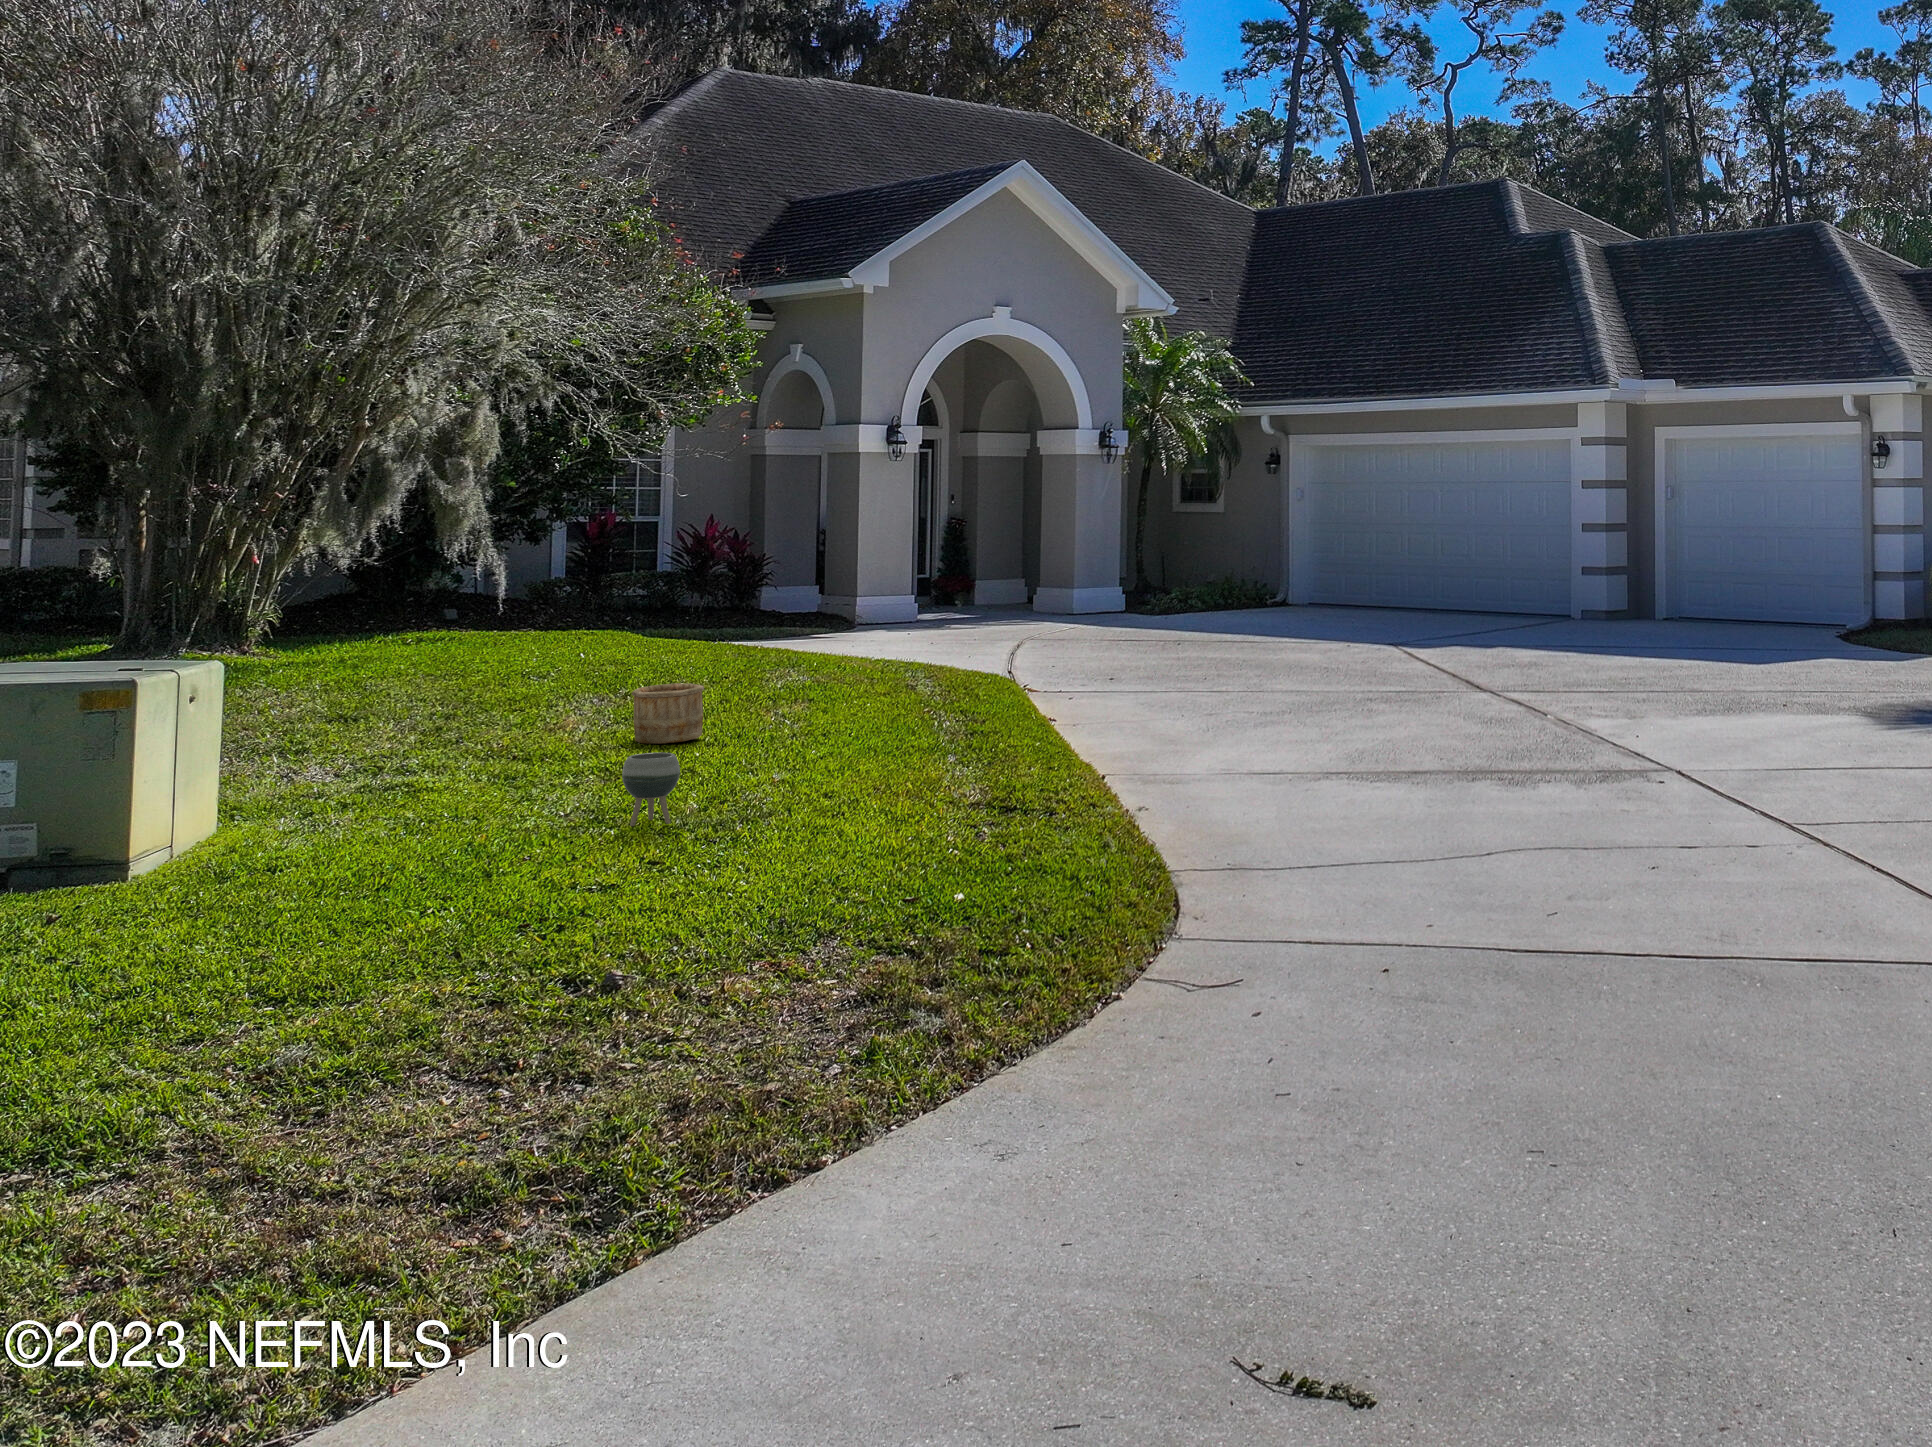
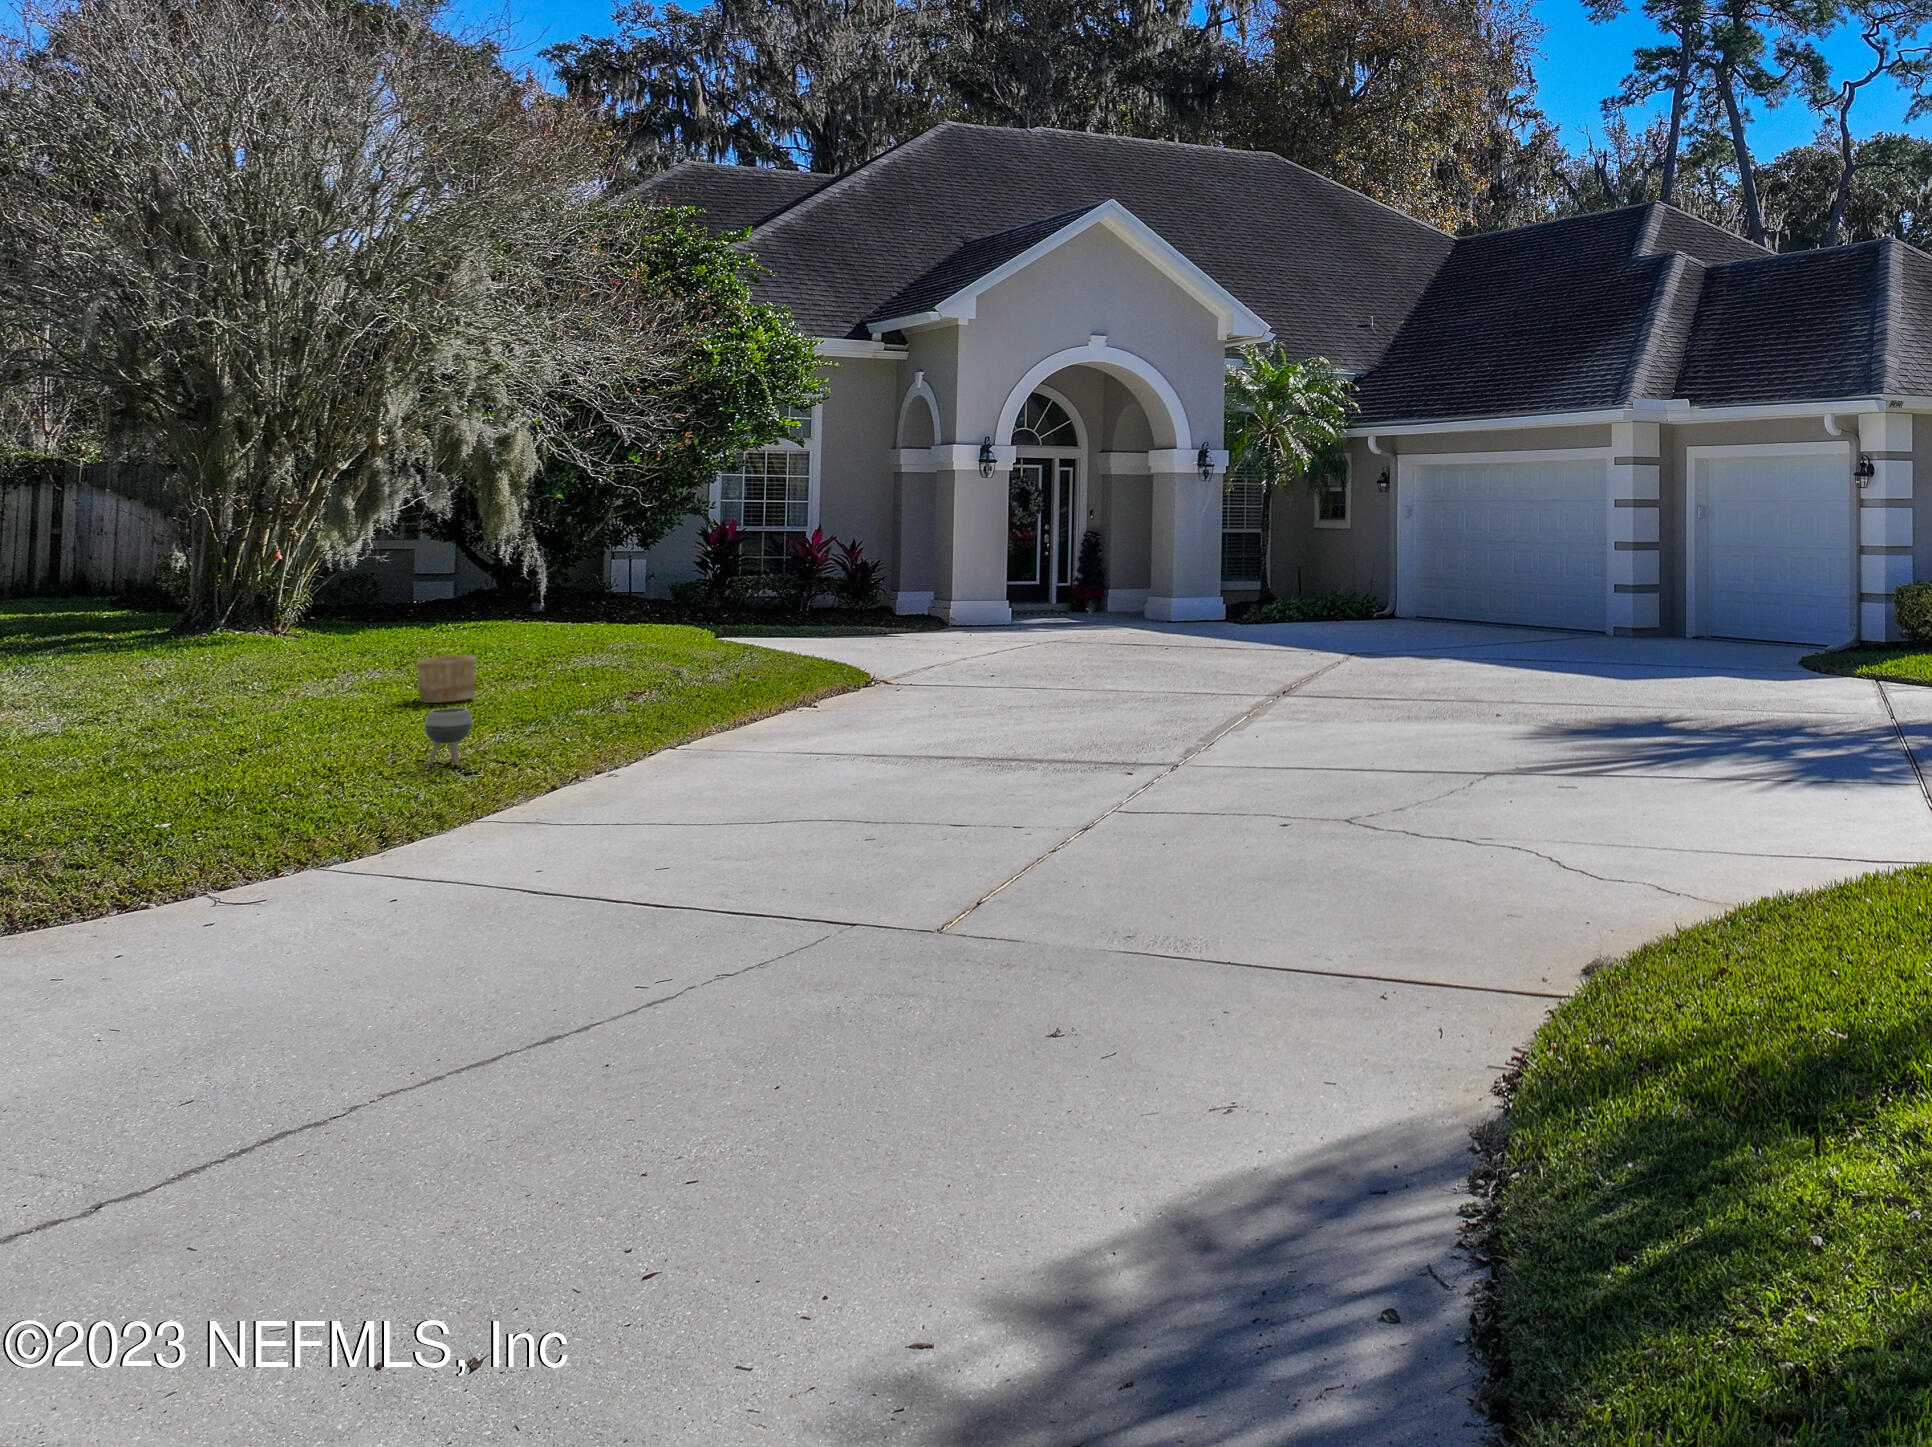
planter: present [622,753,680,826] -> present [425,708,472,765]

